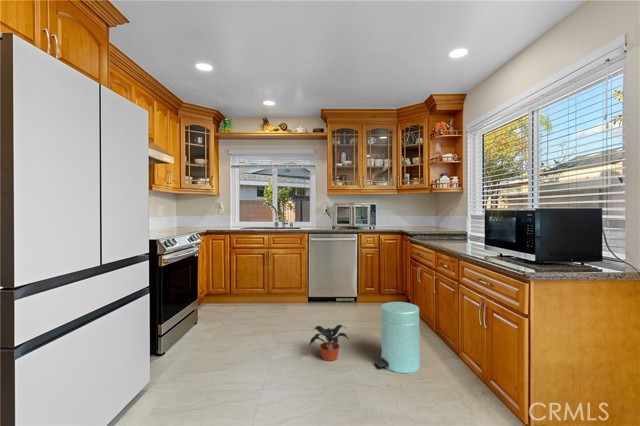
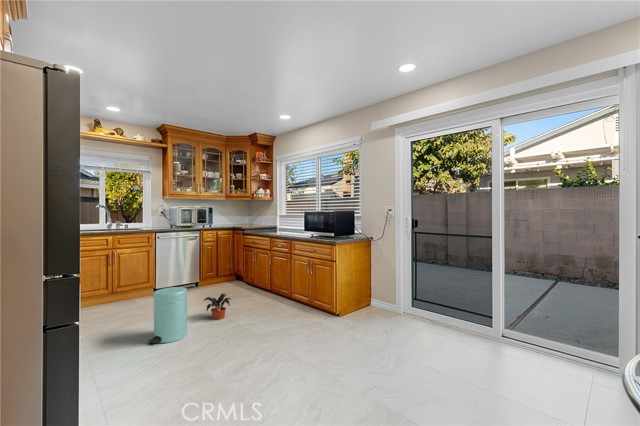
trash can: present [375,302,420,373] -> present [148,287,187,344]

